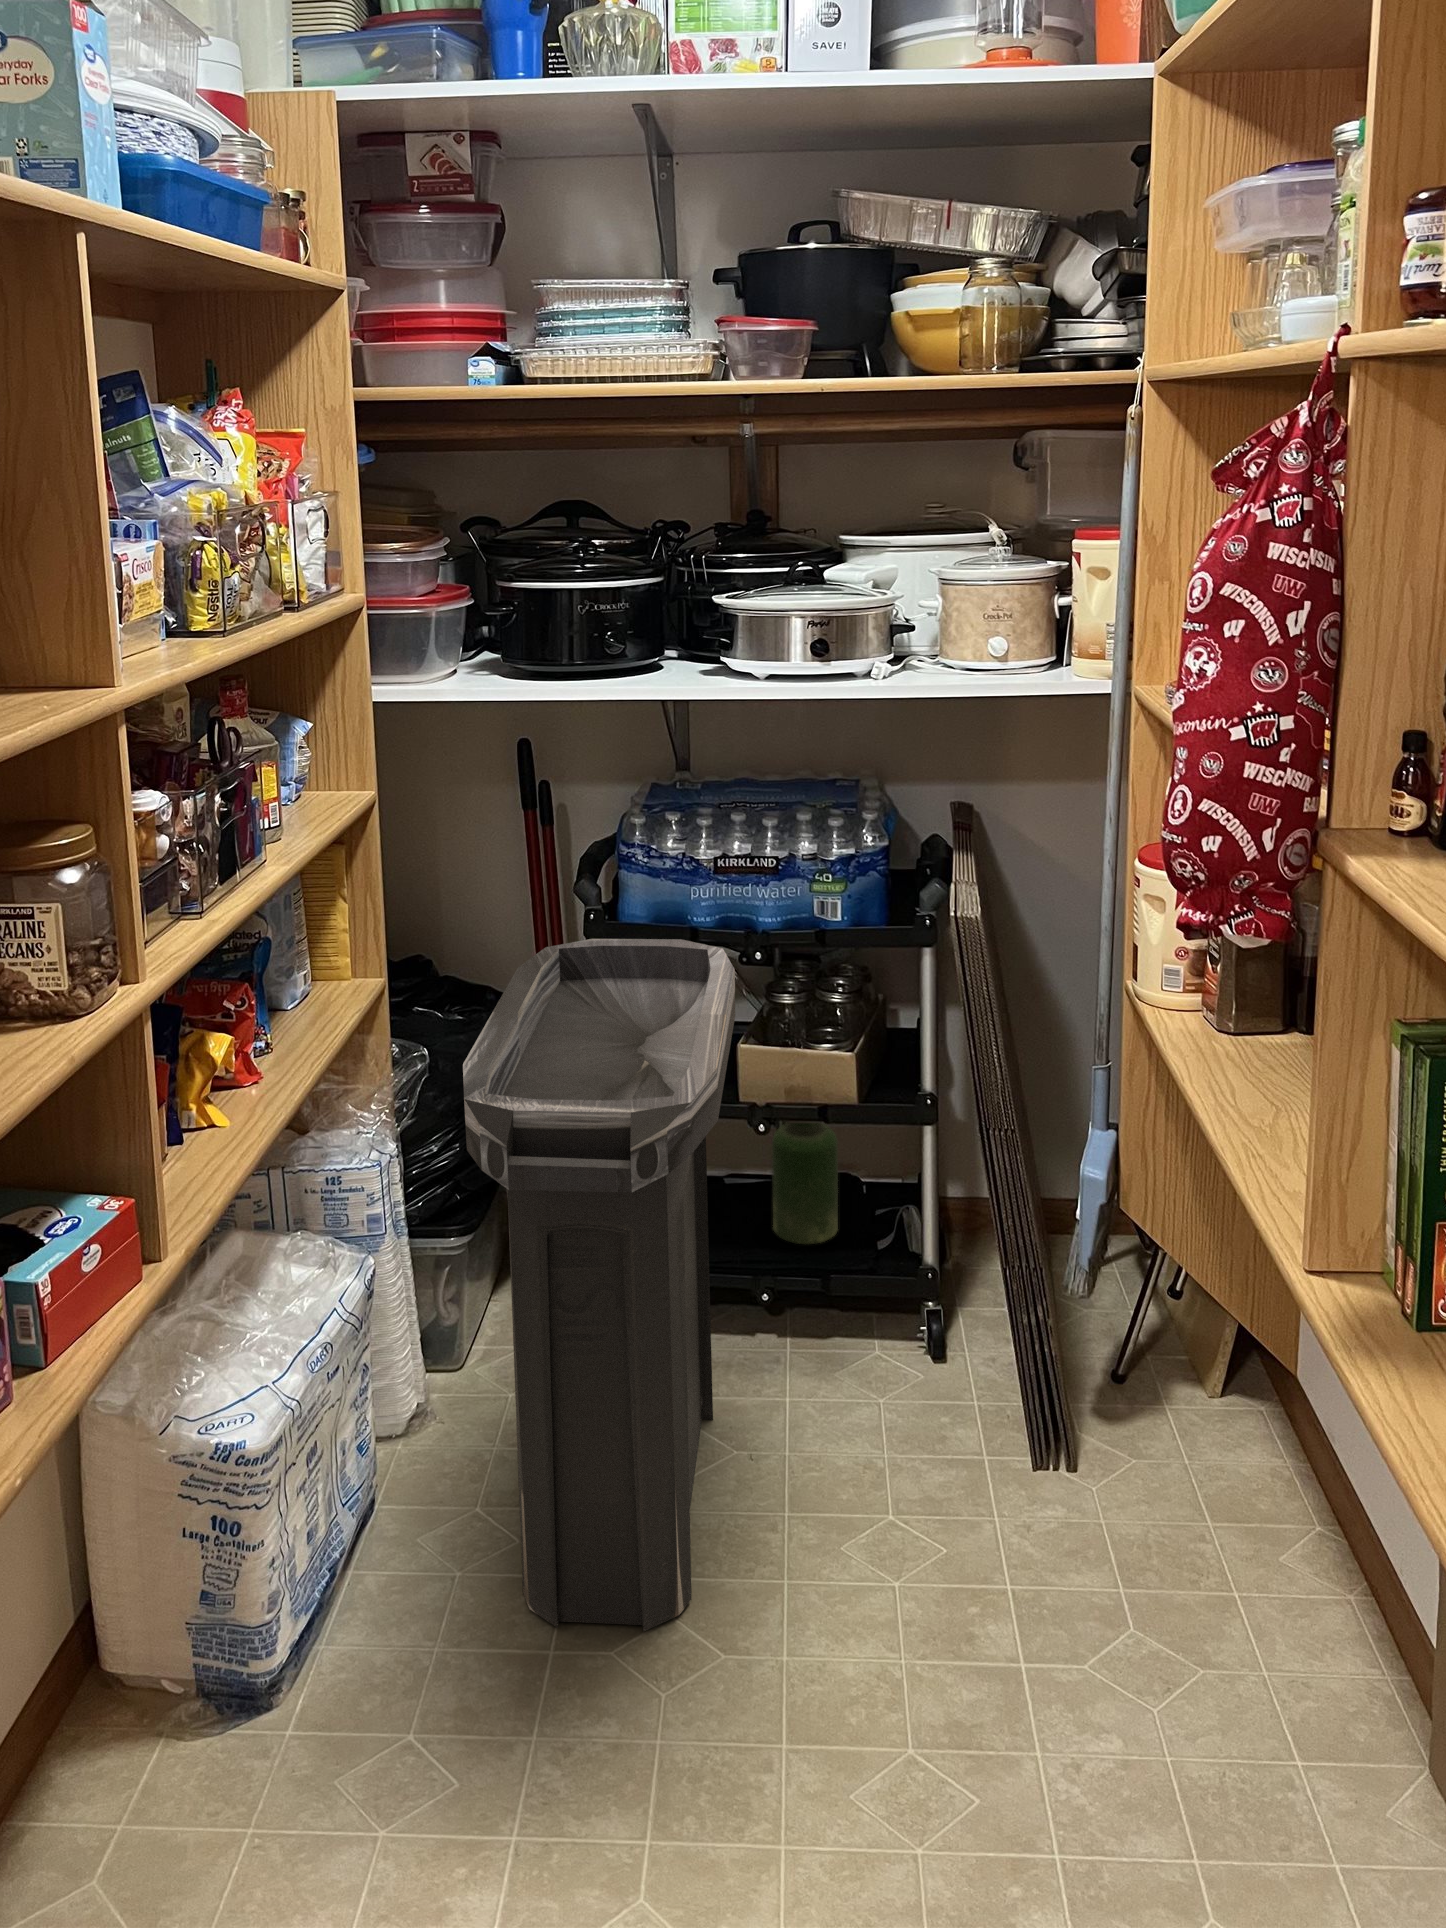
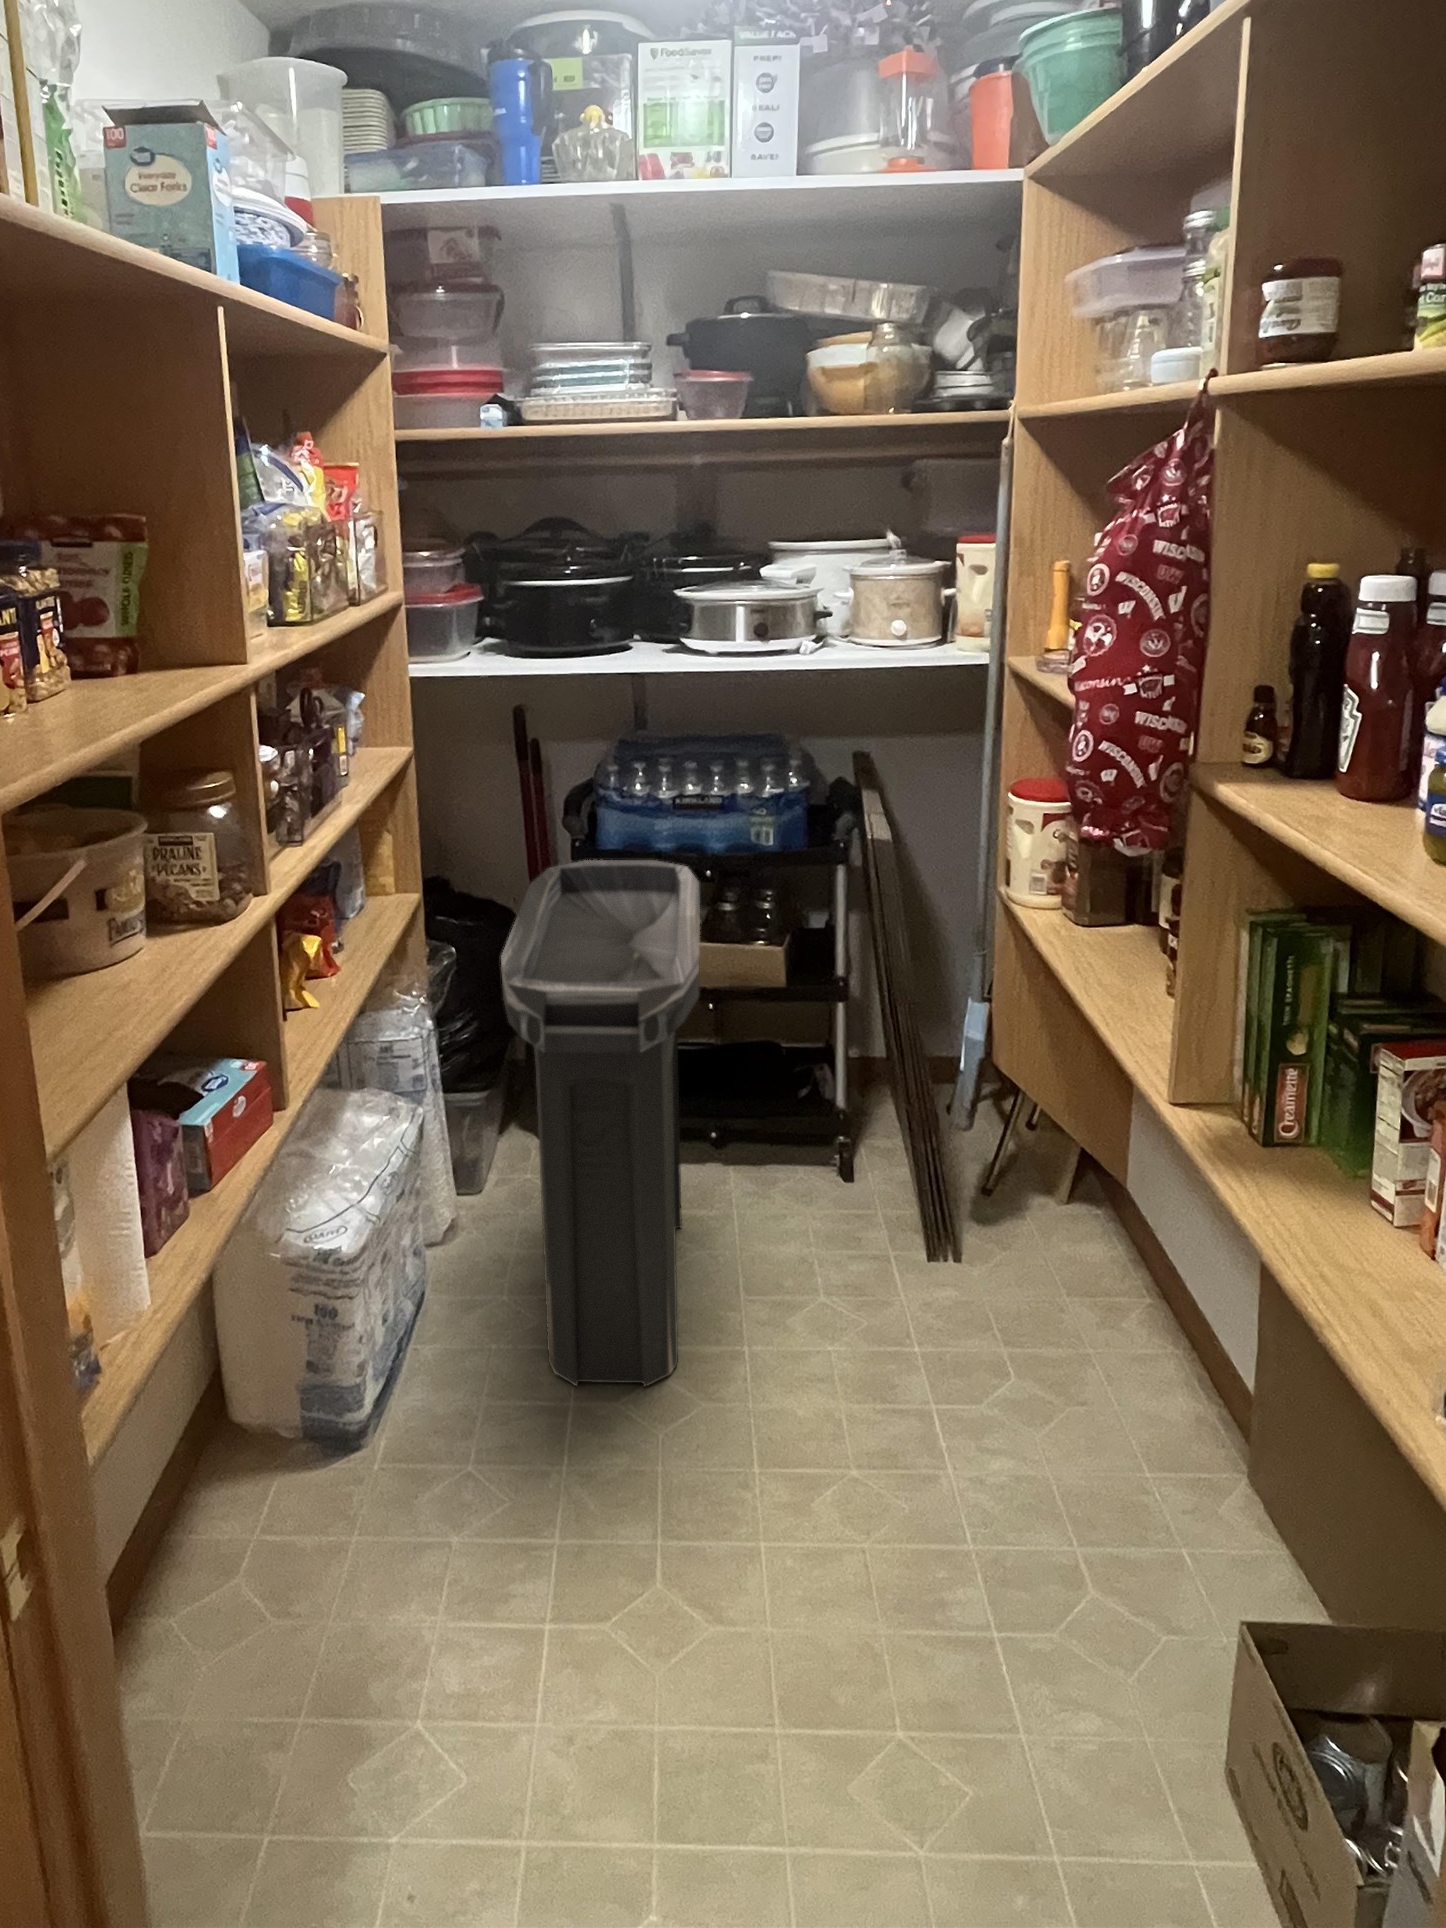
bottle: present [772,1123,838,1244] -> none [720,967,770,1094]

